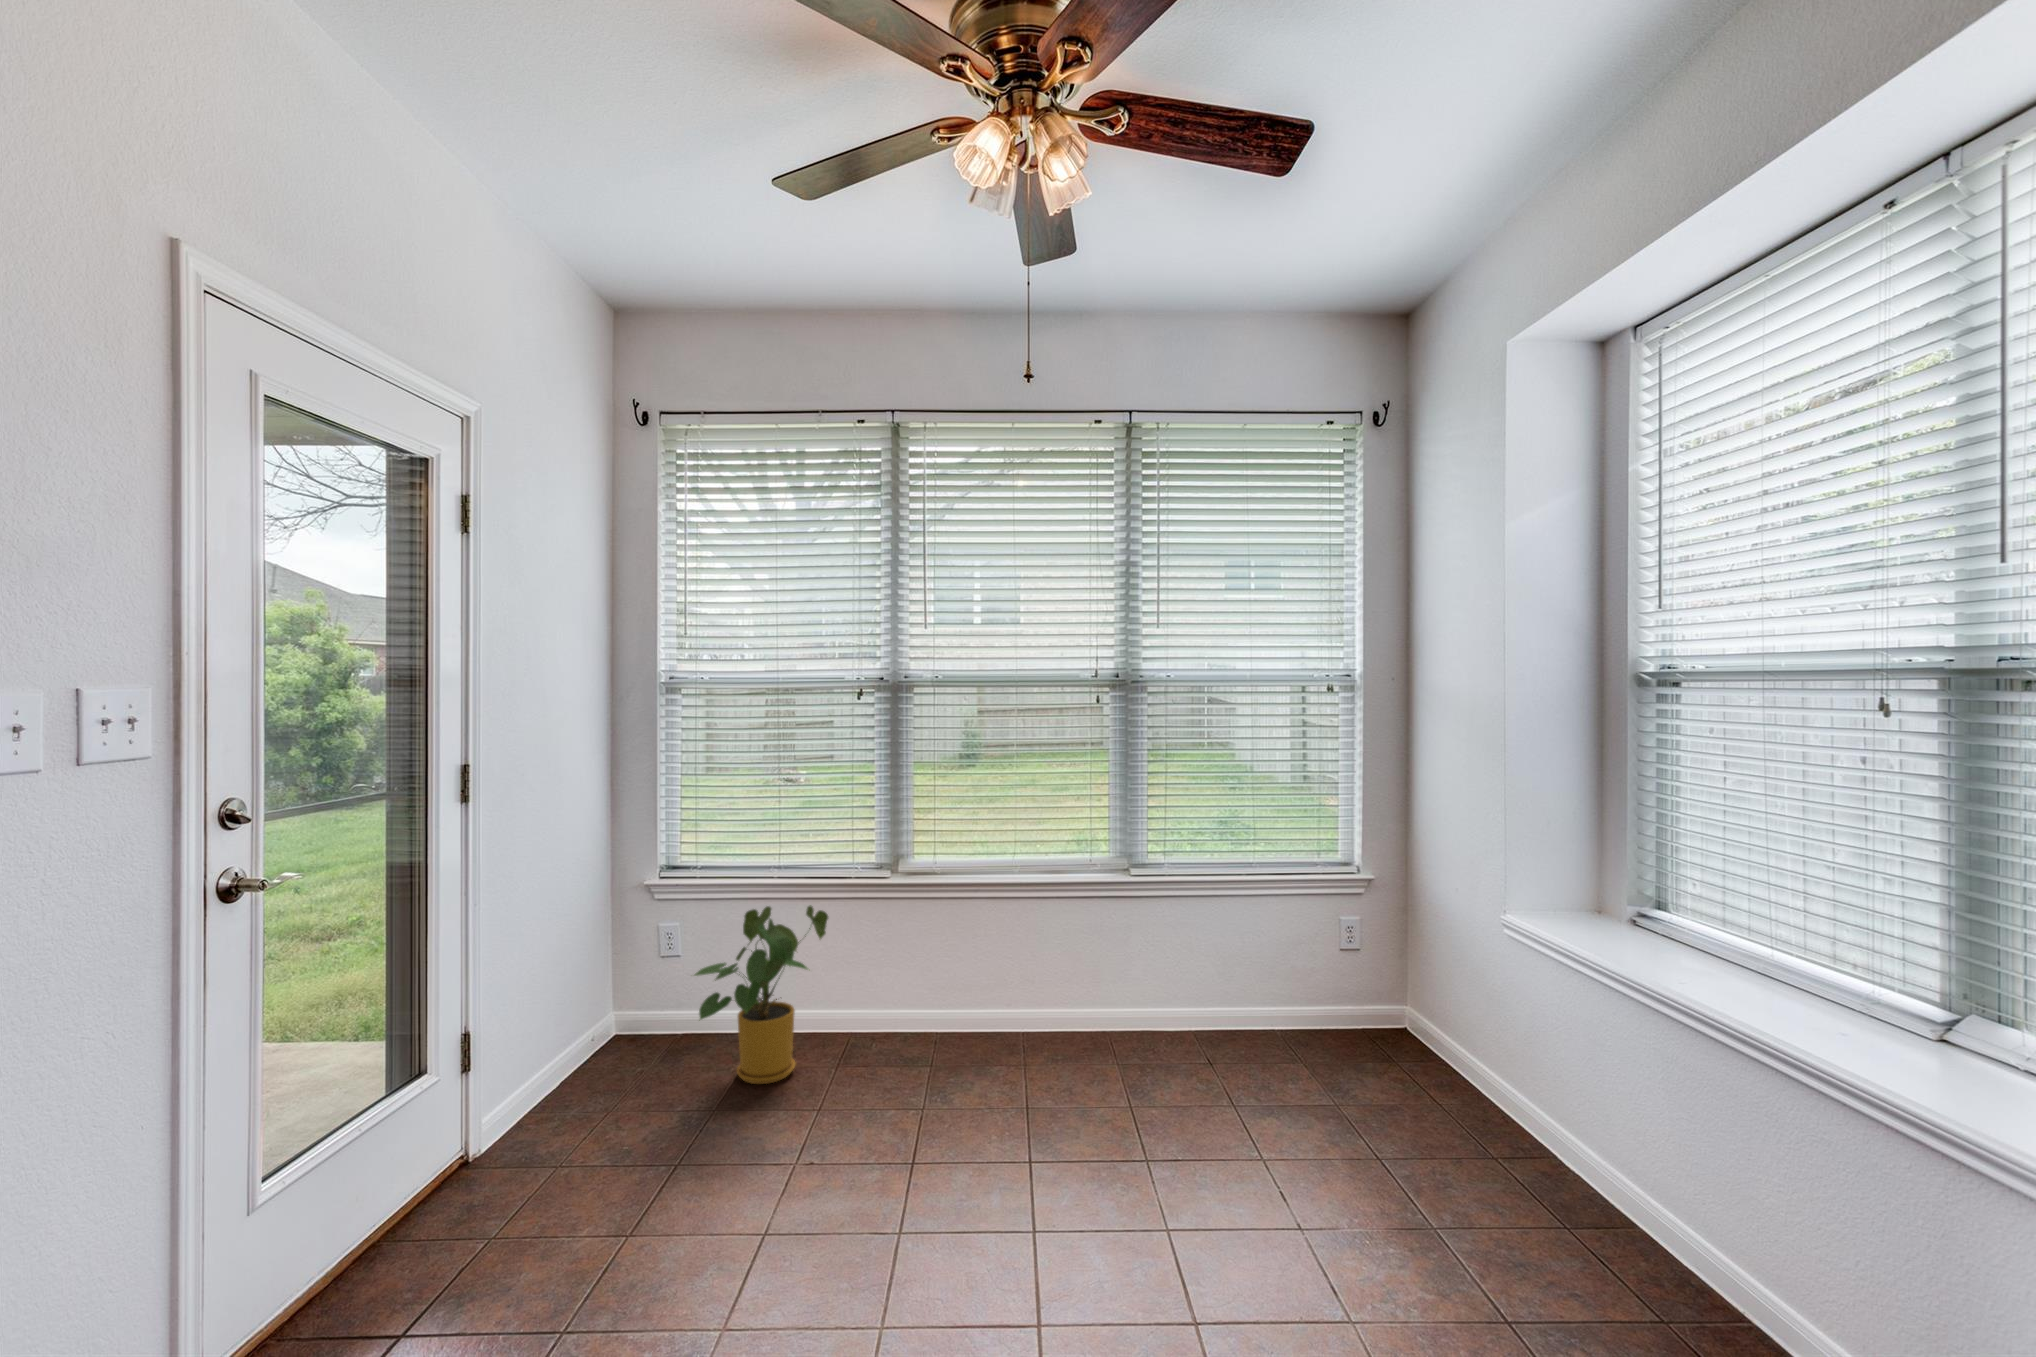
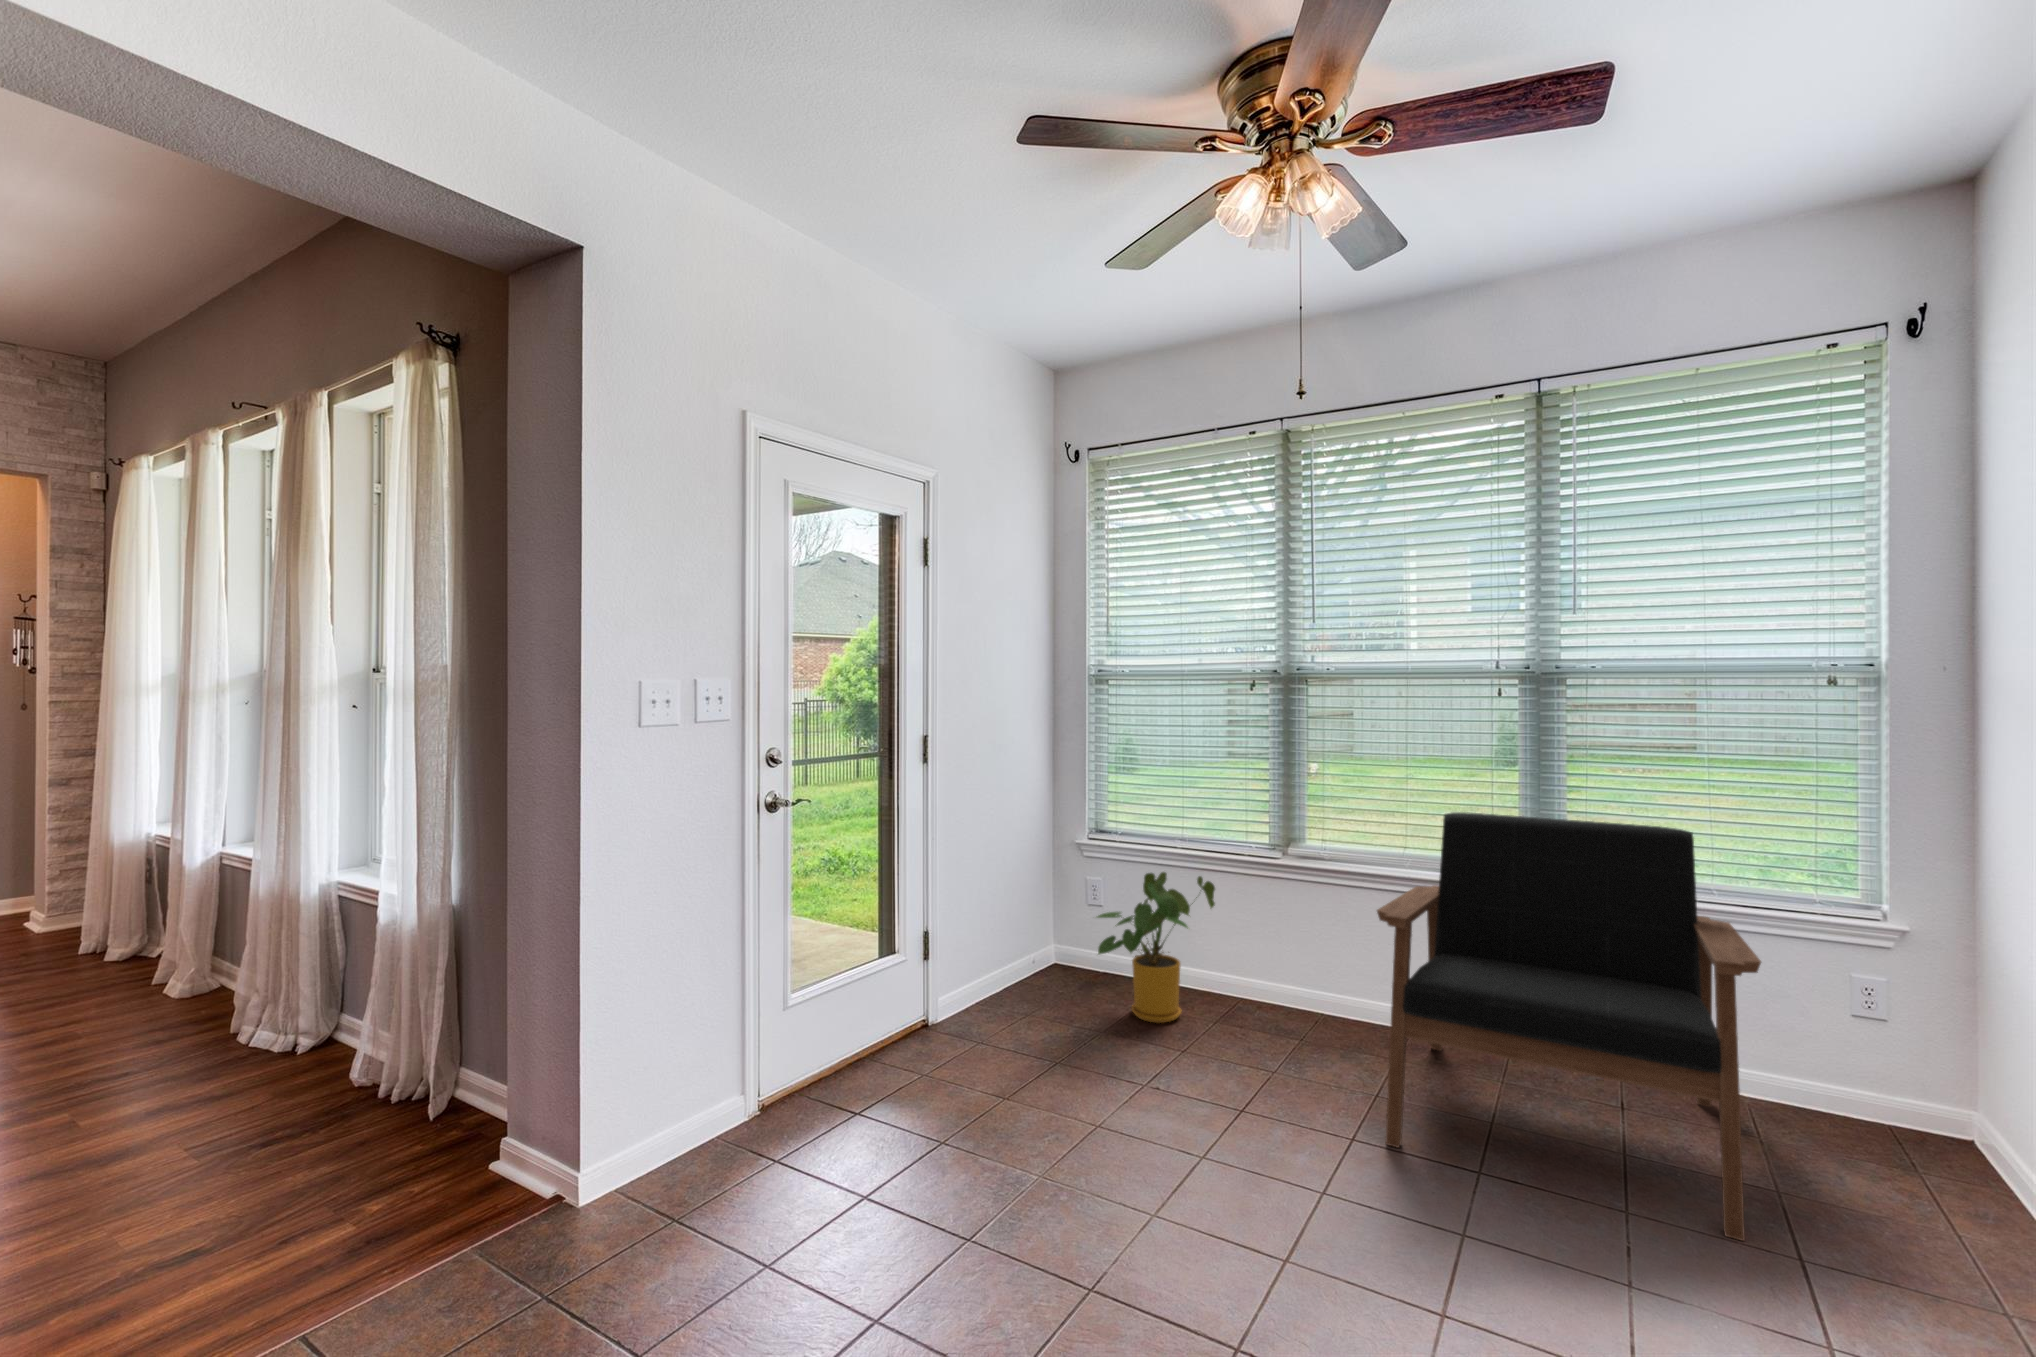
armchair: none [1029,814,1332,1168] -> present [1377,812,1761,1241]

